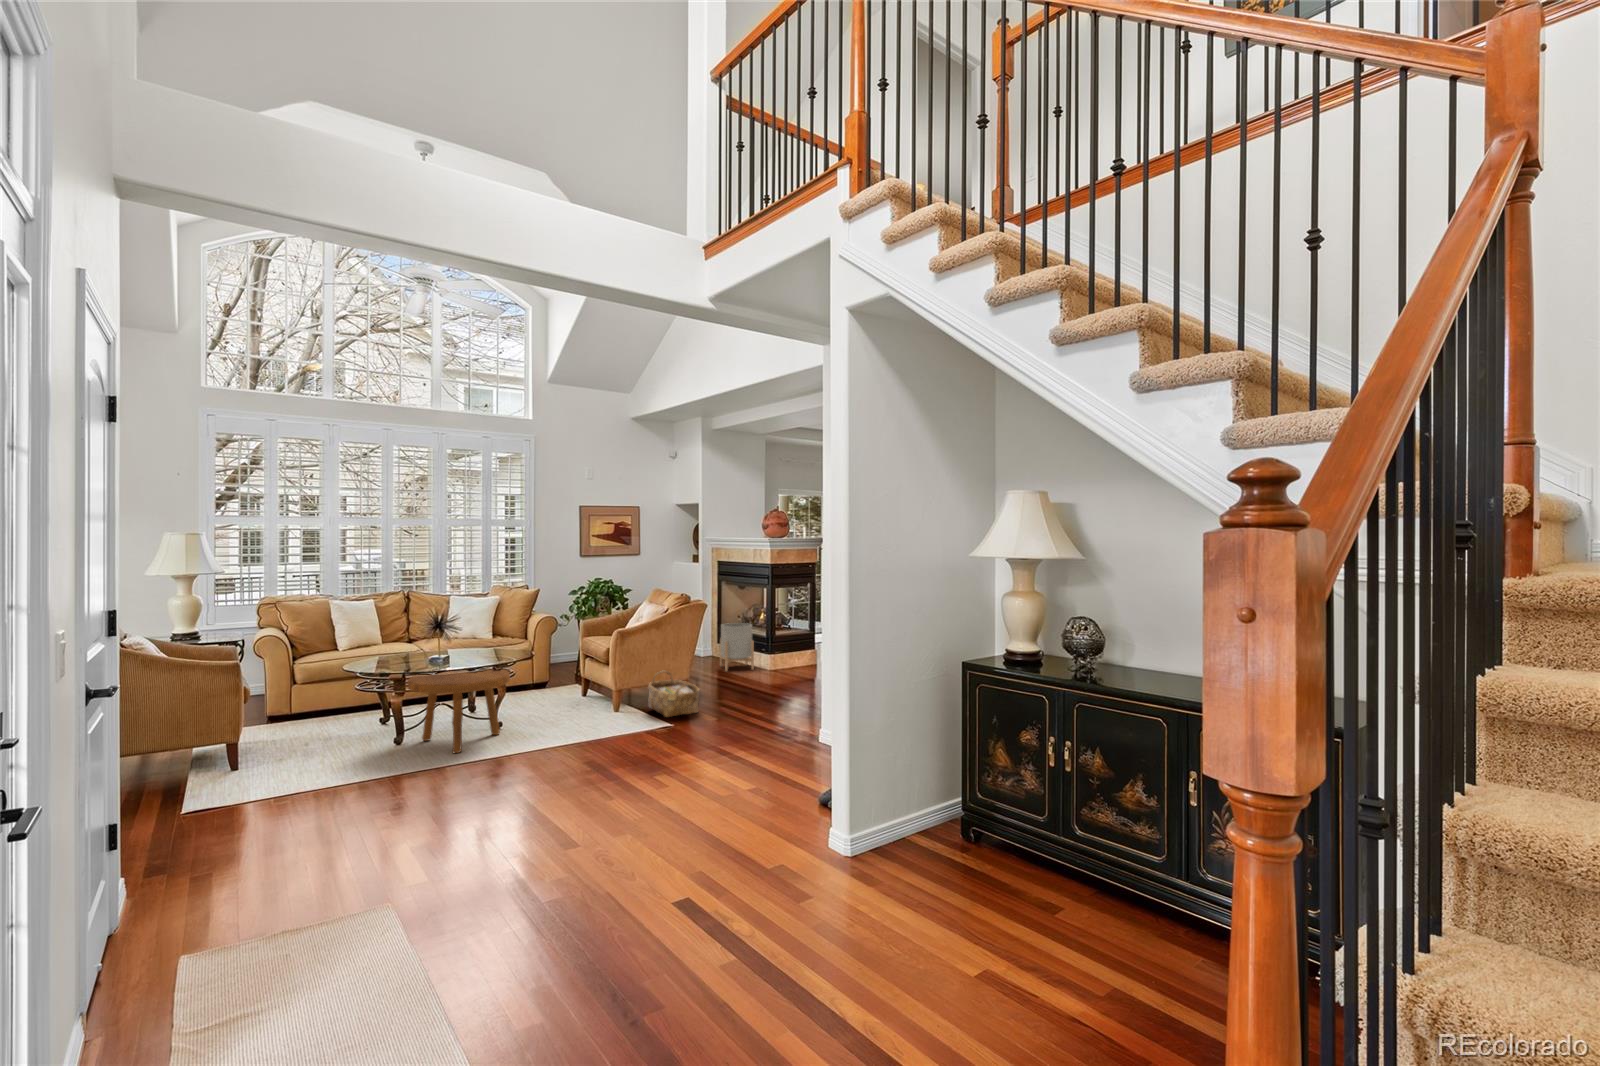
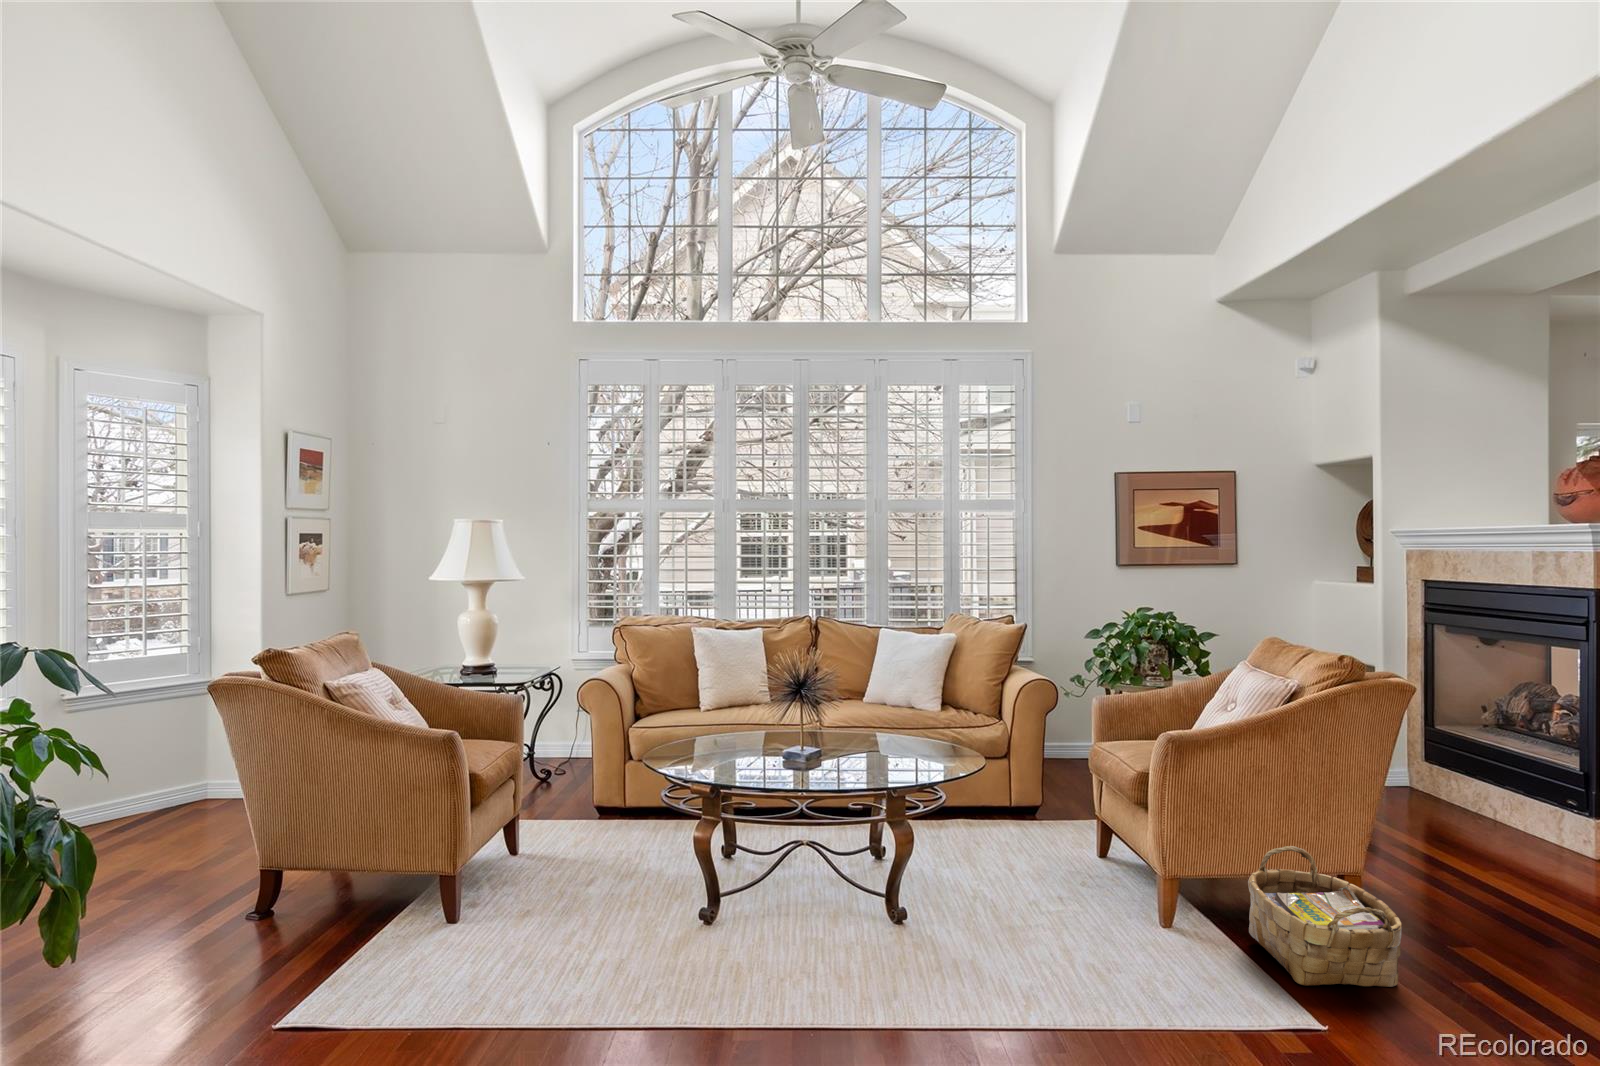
planter: present [720,623,754,671] -> none [1430,724,1533,847]
footstool: present [407,669,510,753] -> none [702,779,906,987]

